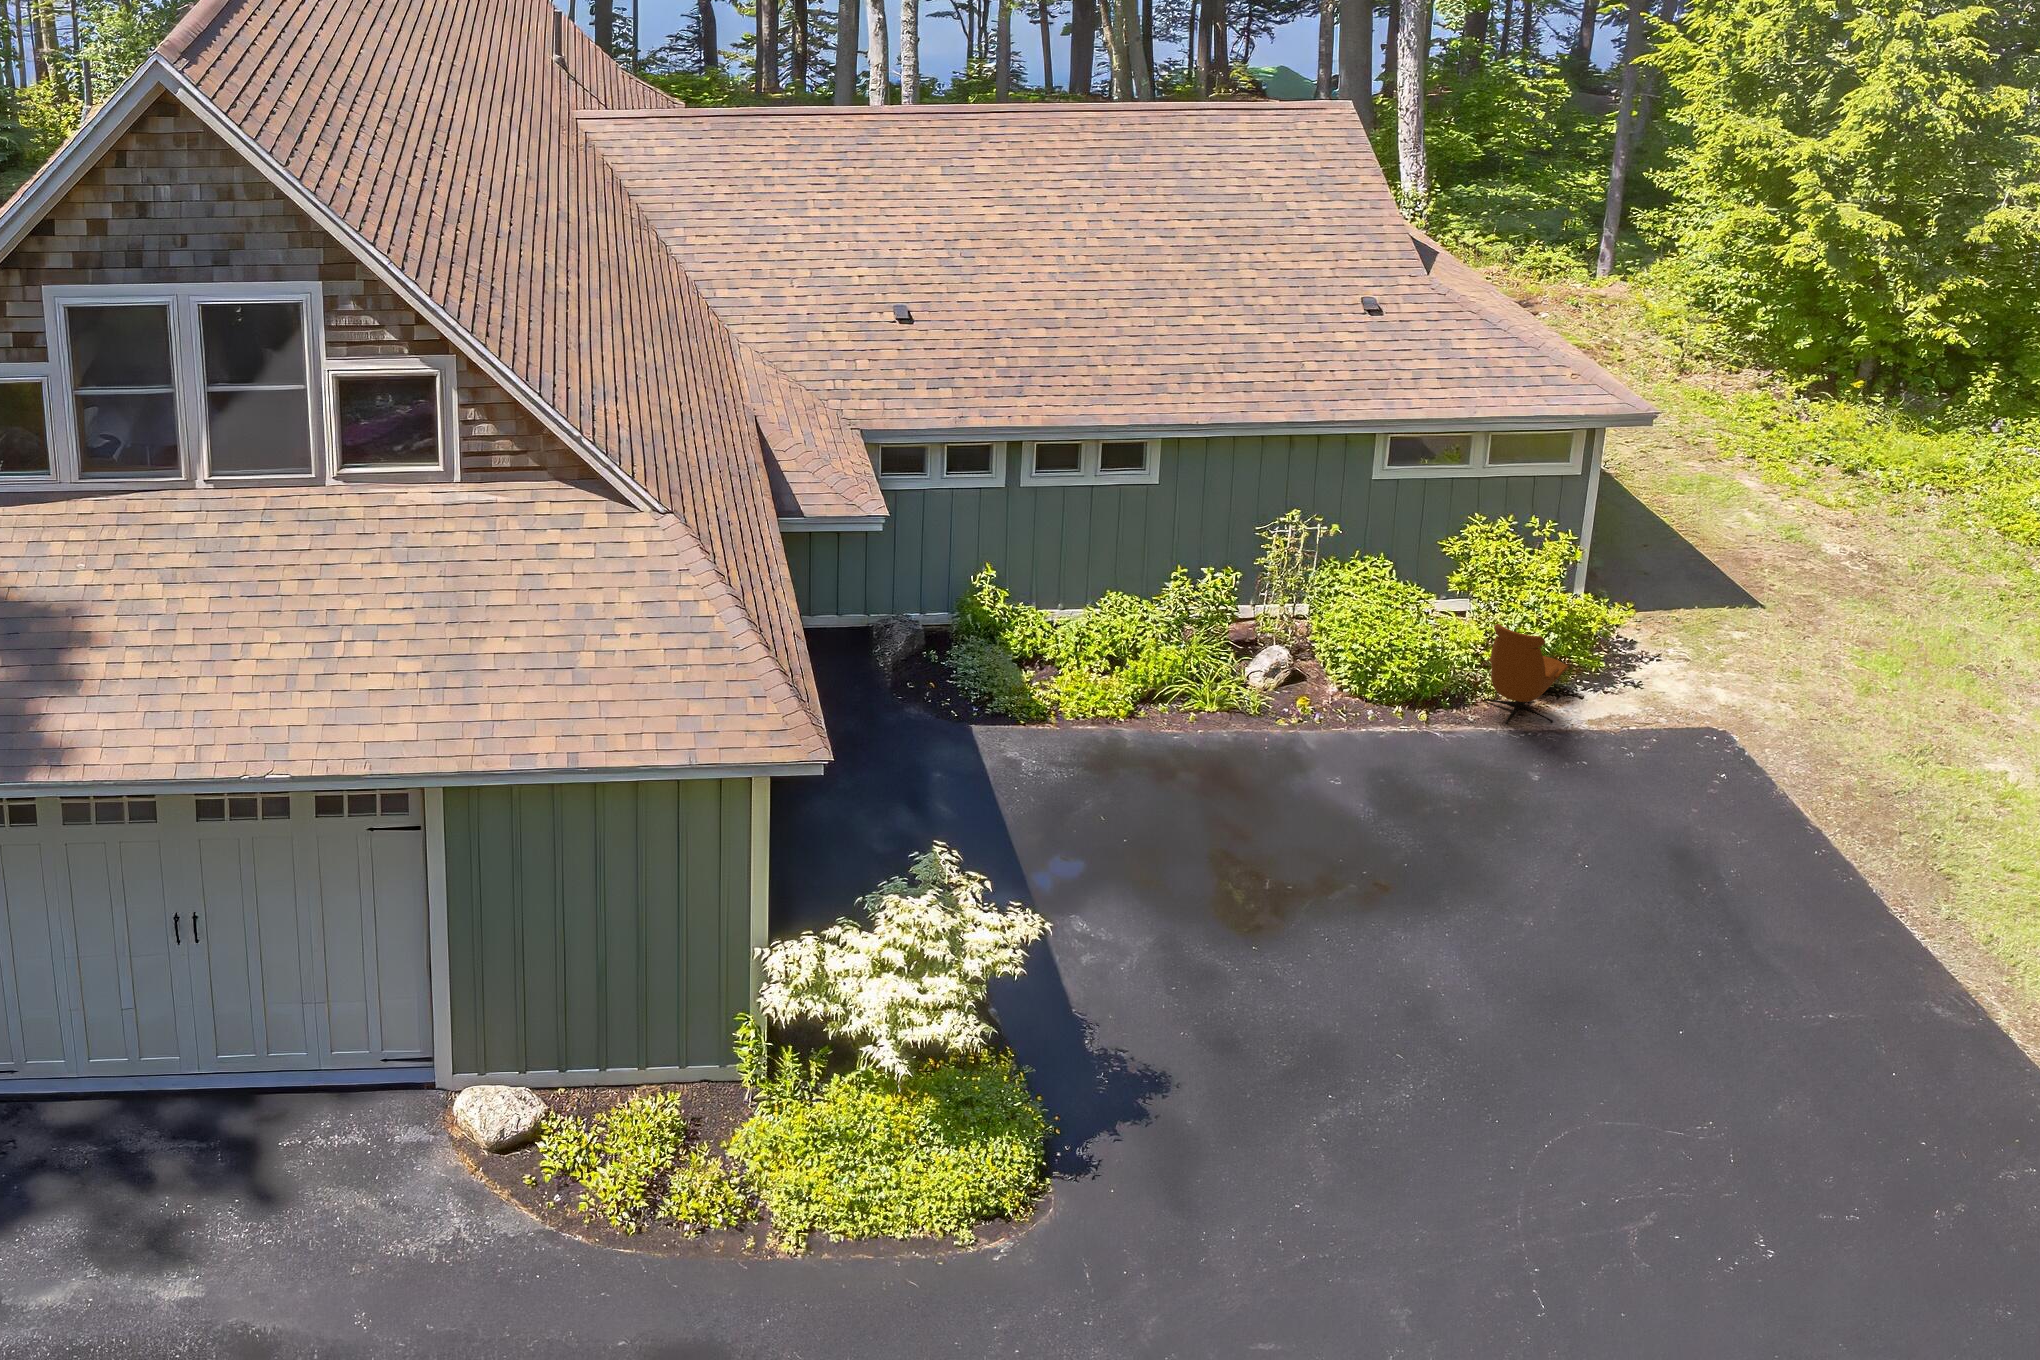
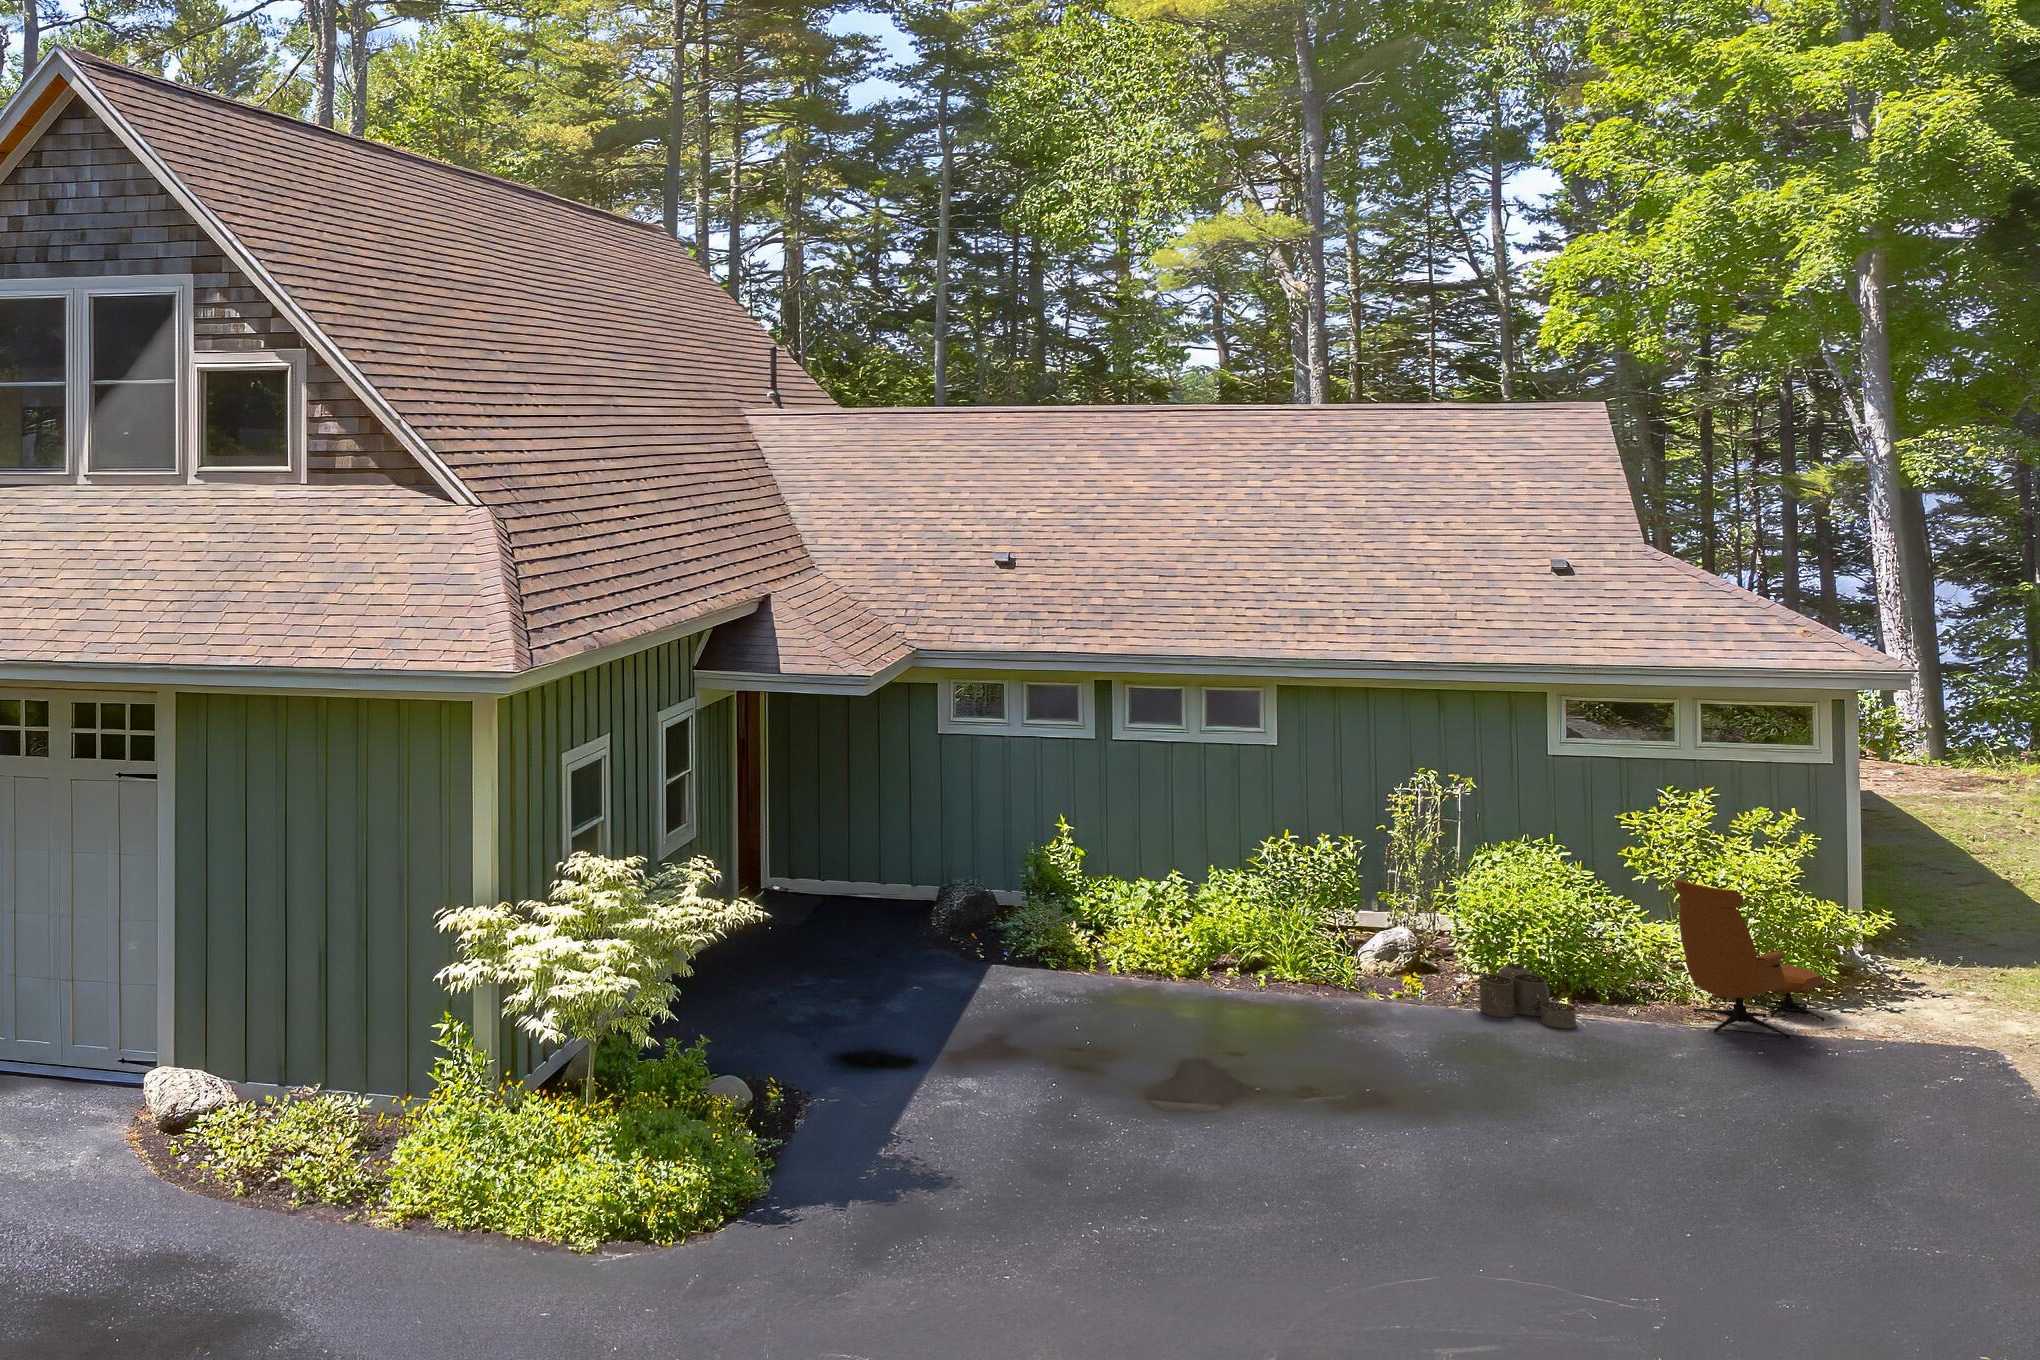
woven basket: none [1351,678,1421,736] -> present [1478,960,1577,1029]

